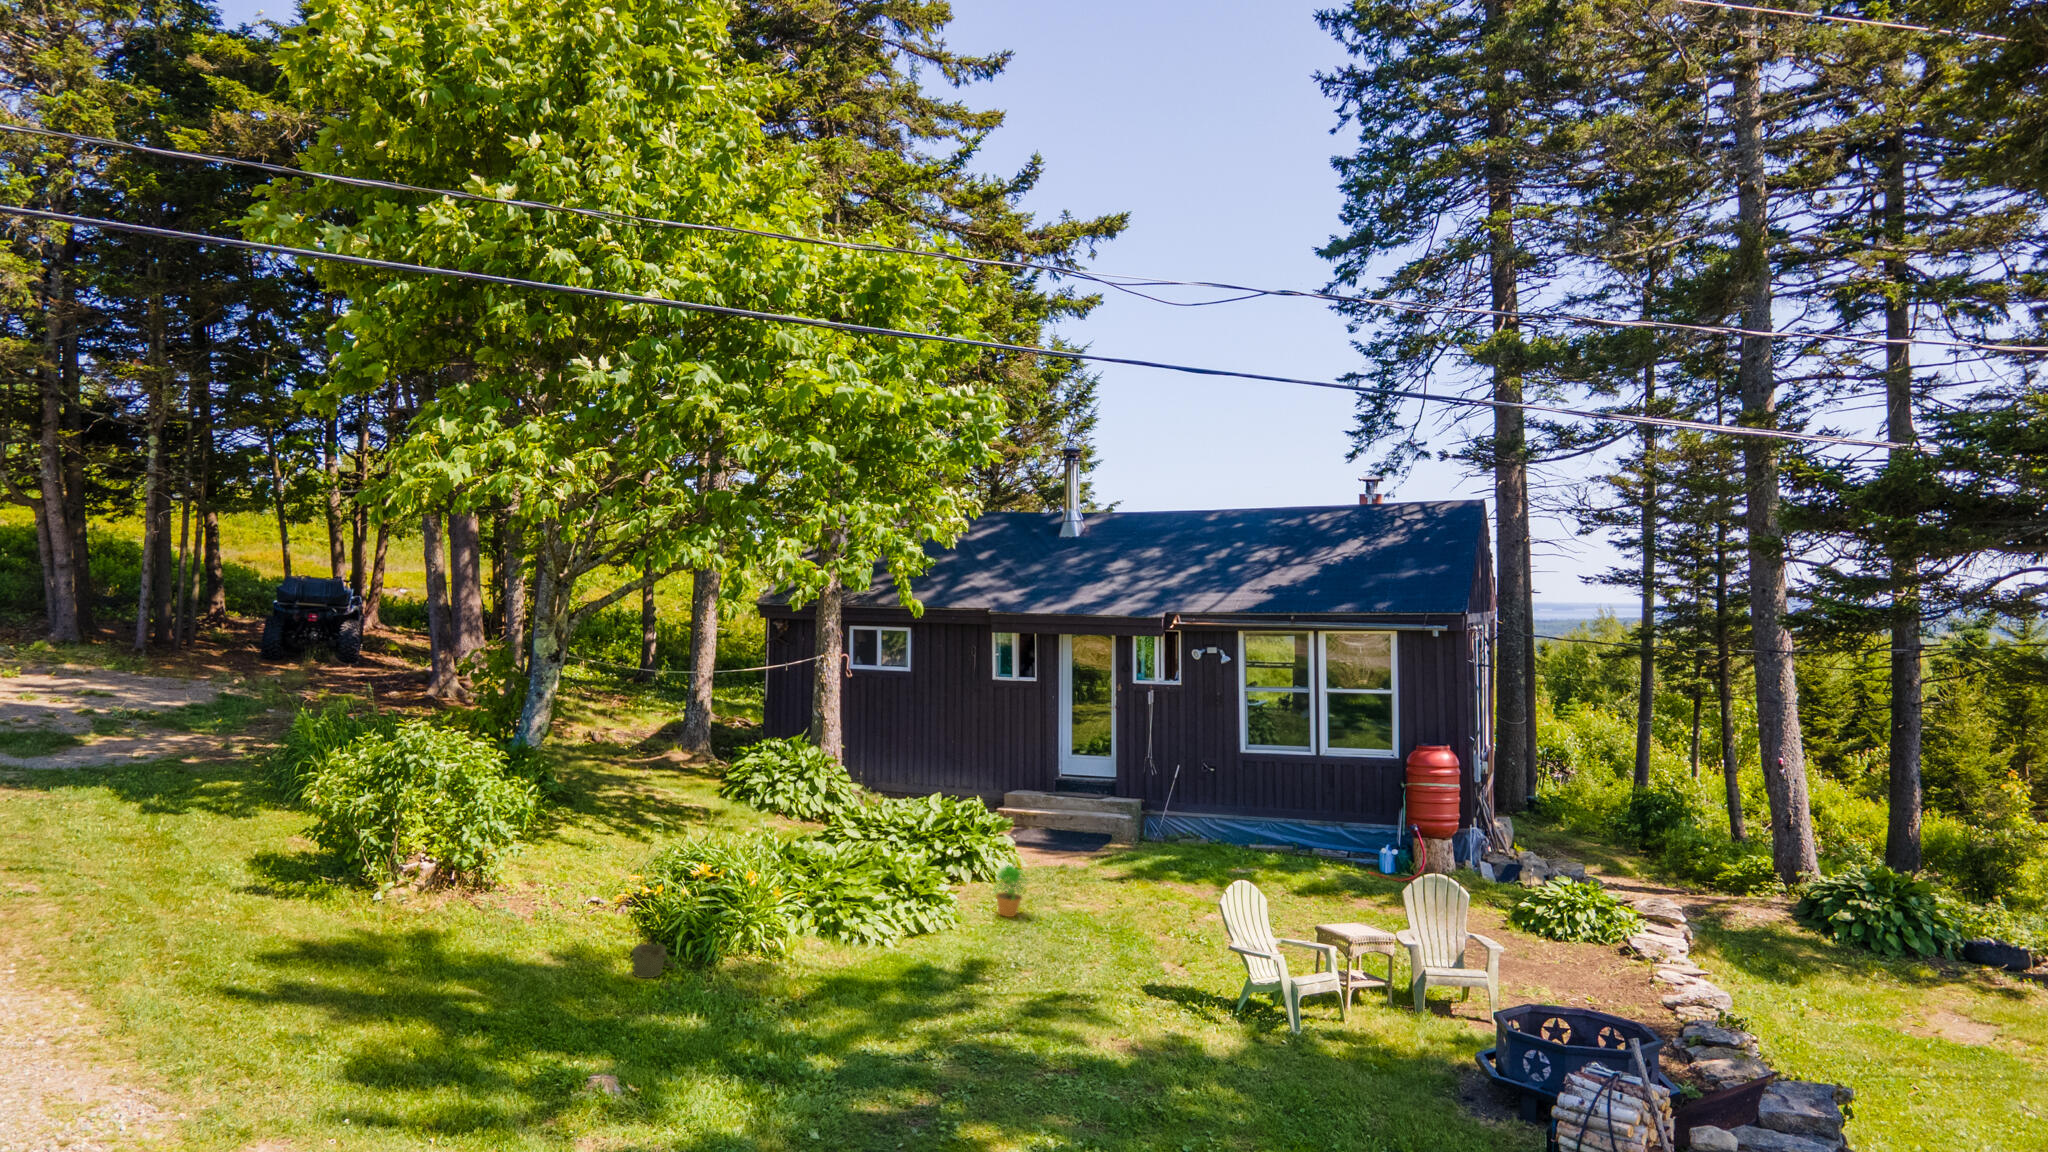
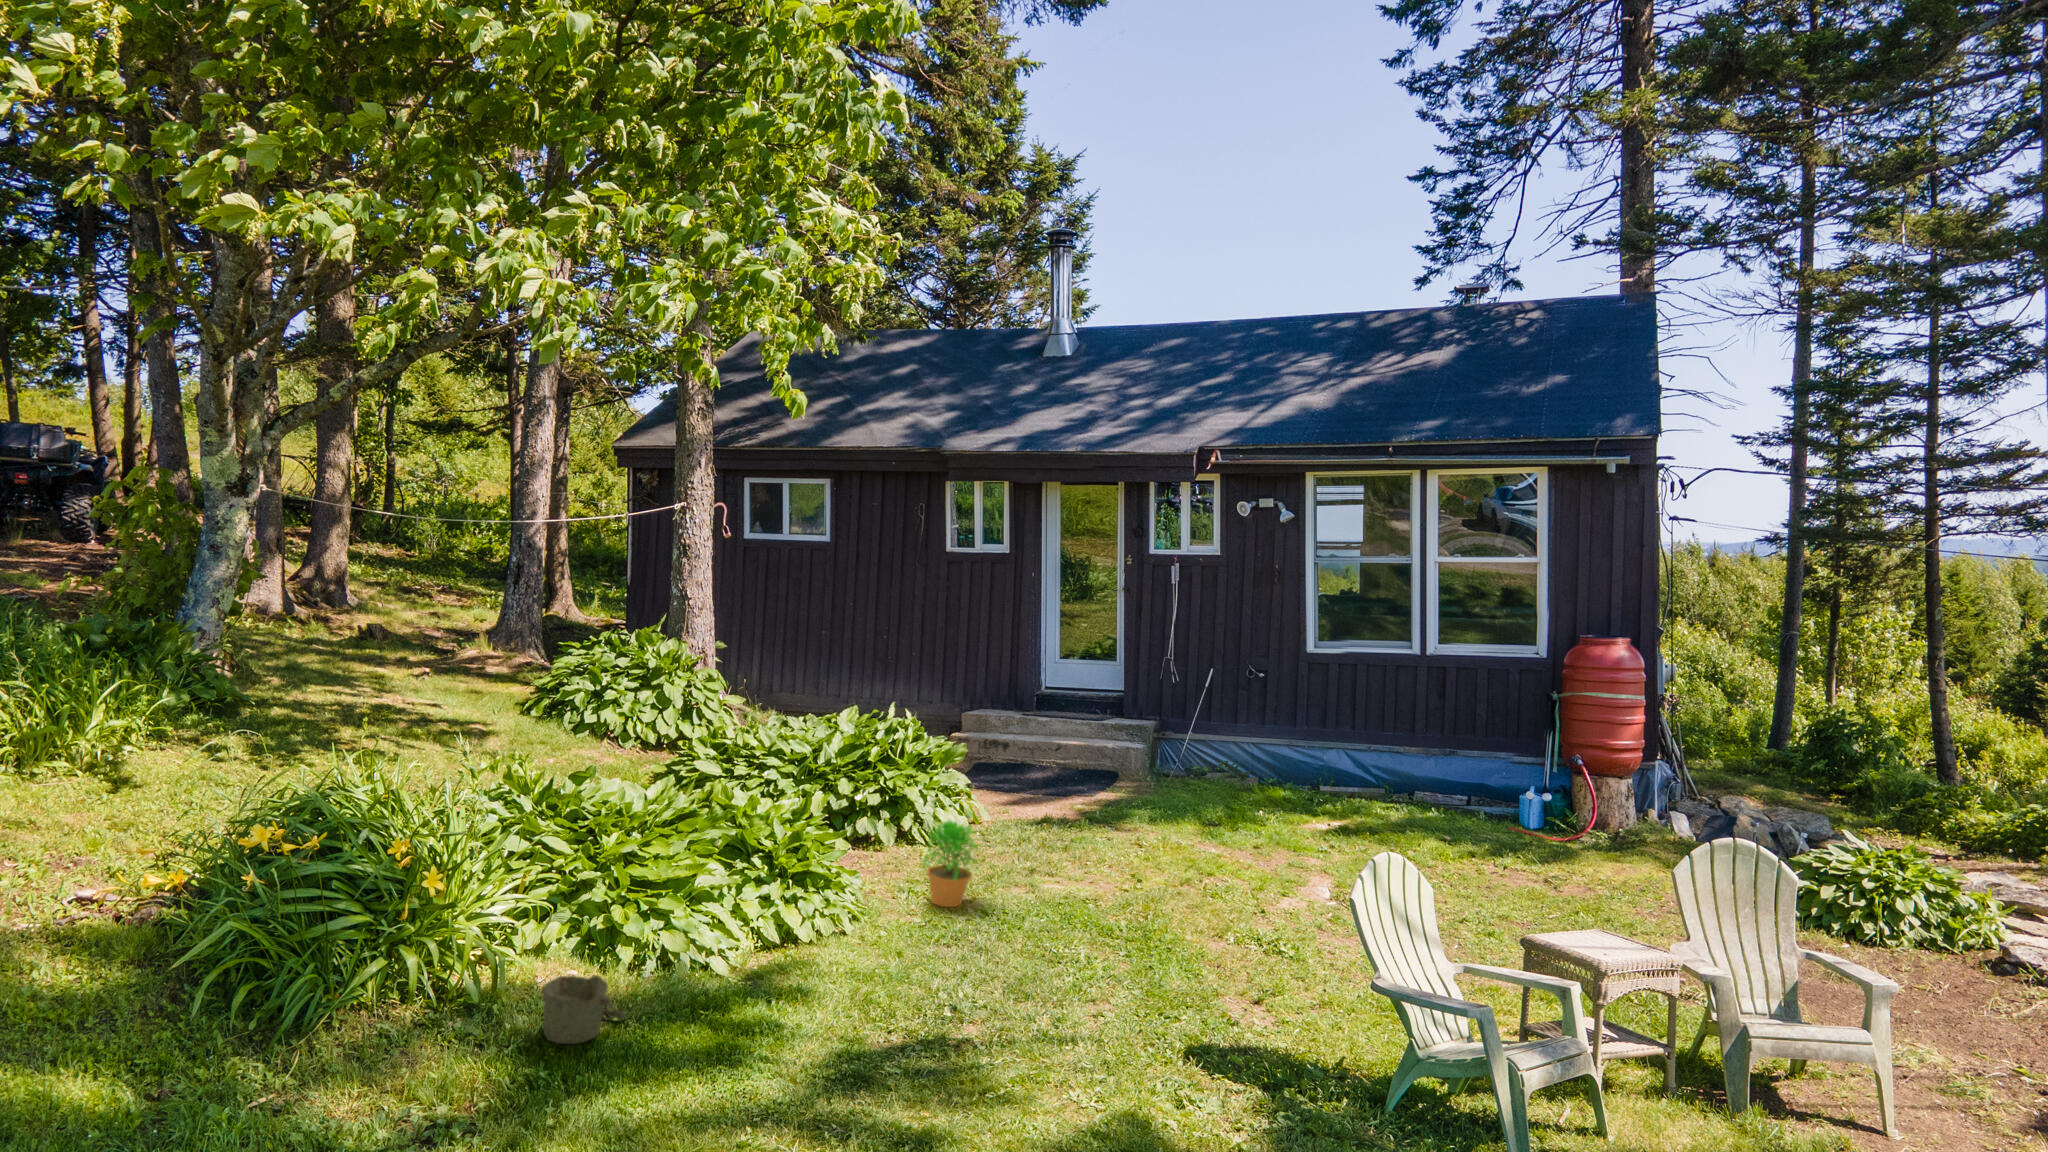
bucket: present [632,943,675,978] -> present [542,975,625,1044]

